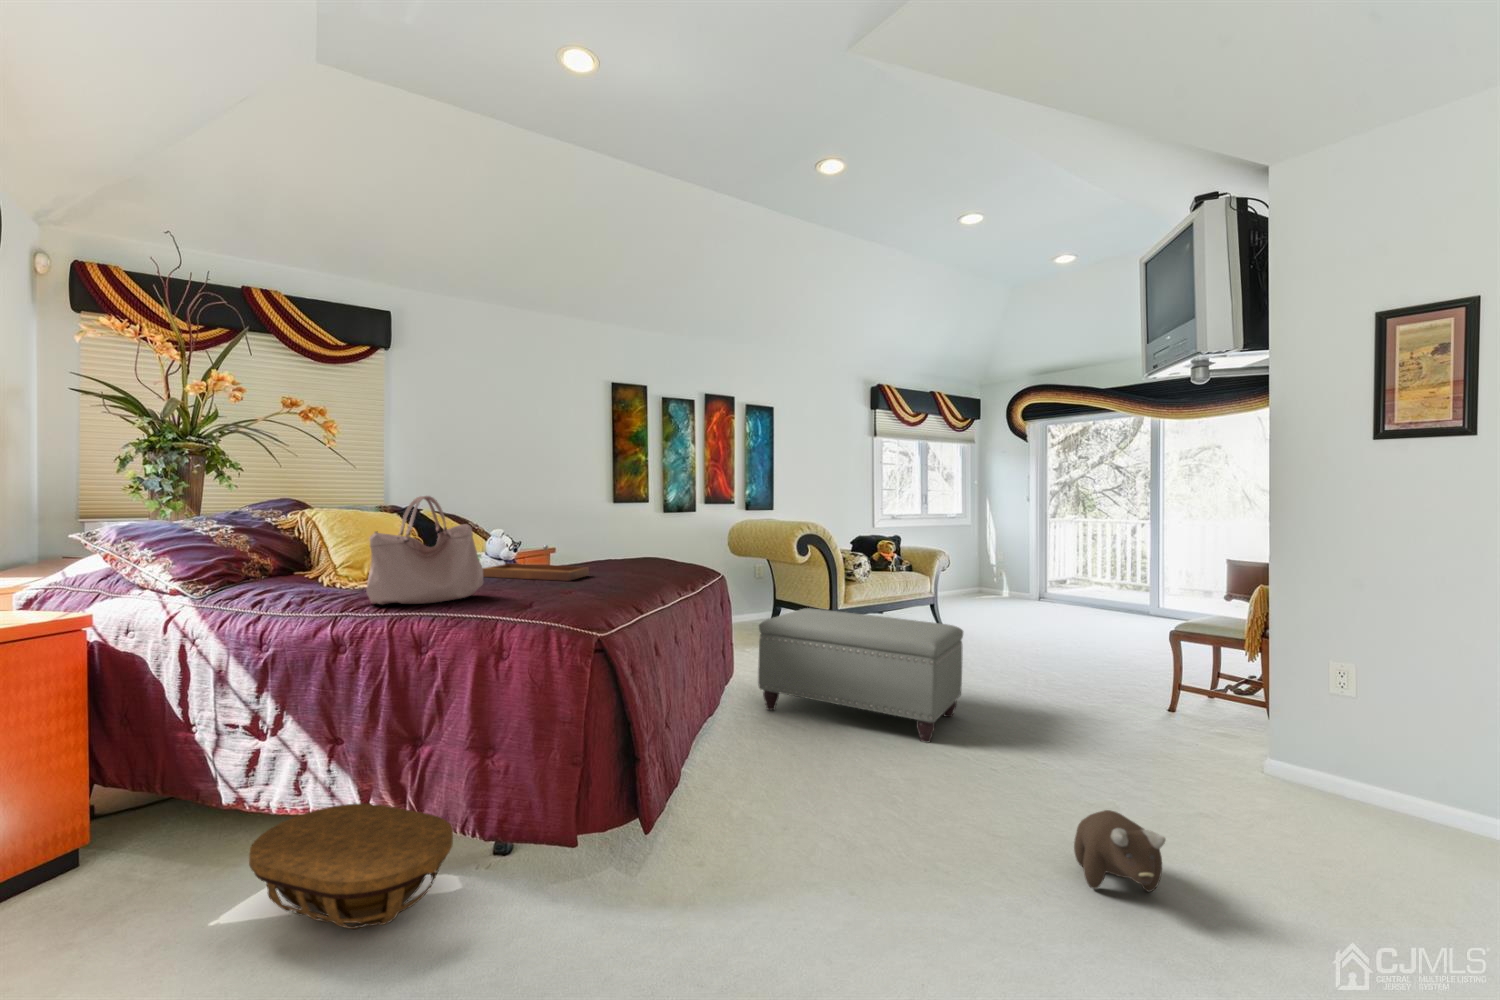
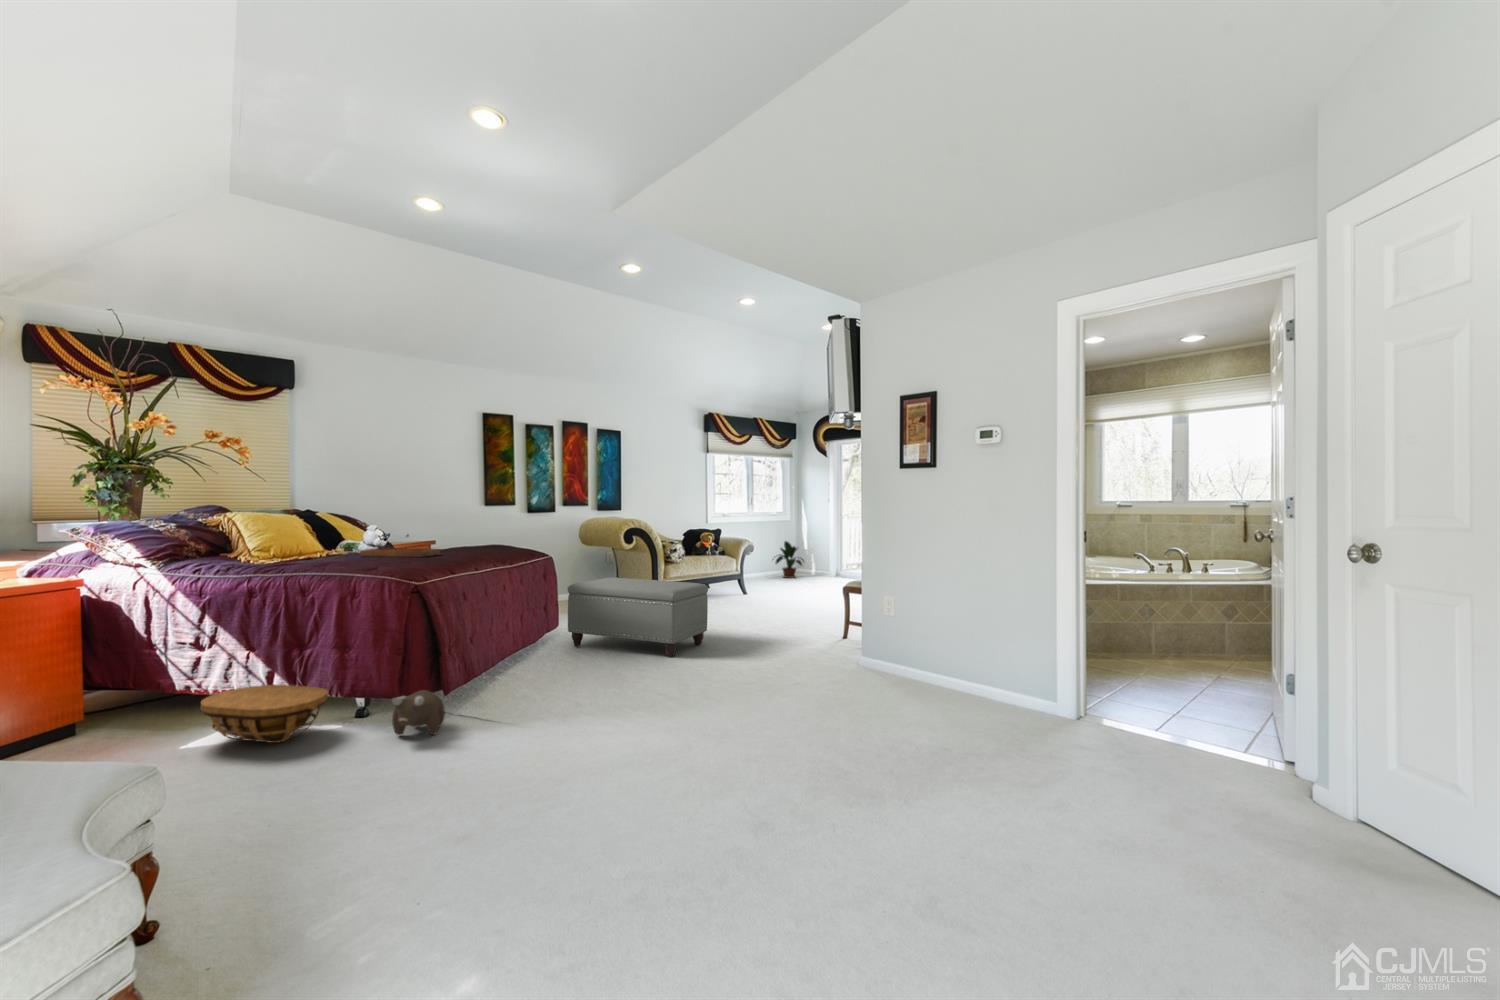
handbag: present [366,496,483,604] -> none [272,499,354,568]
potted plant: none [949,551,992,598] -> present [775,541,803,578]
plush toy: present [1074,810,1166,892] -> present [392,690,445,735]

